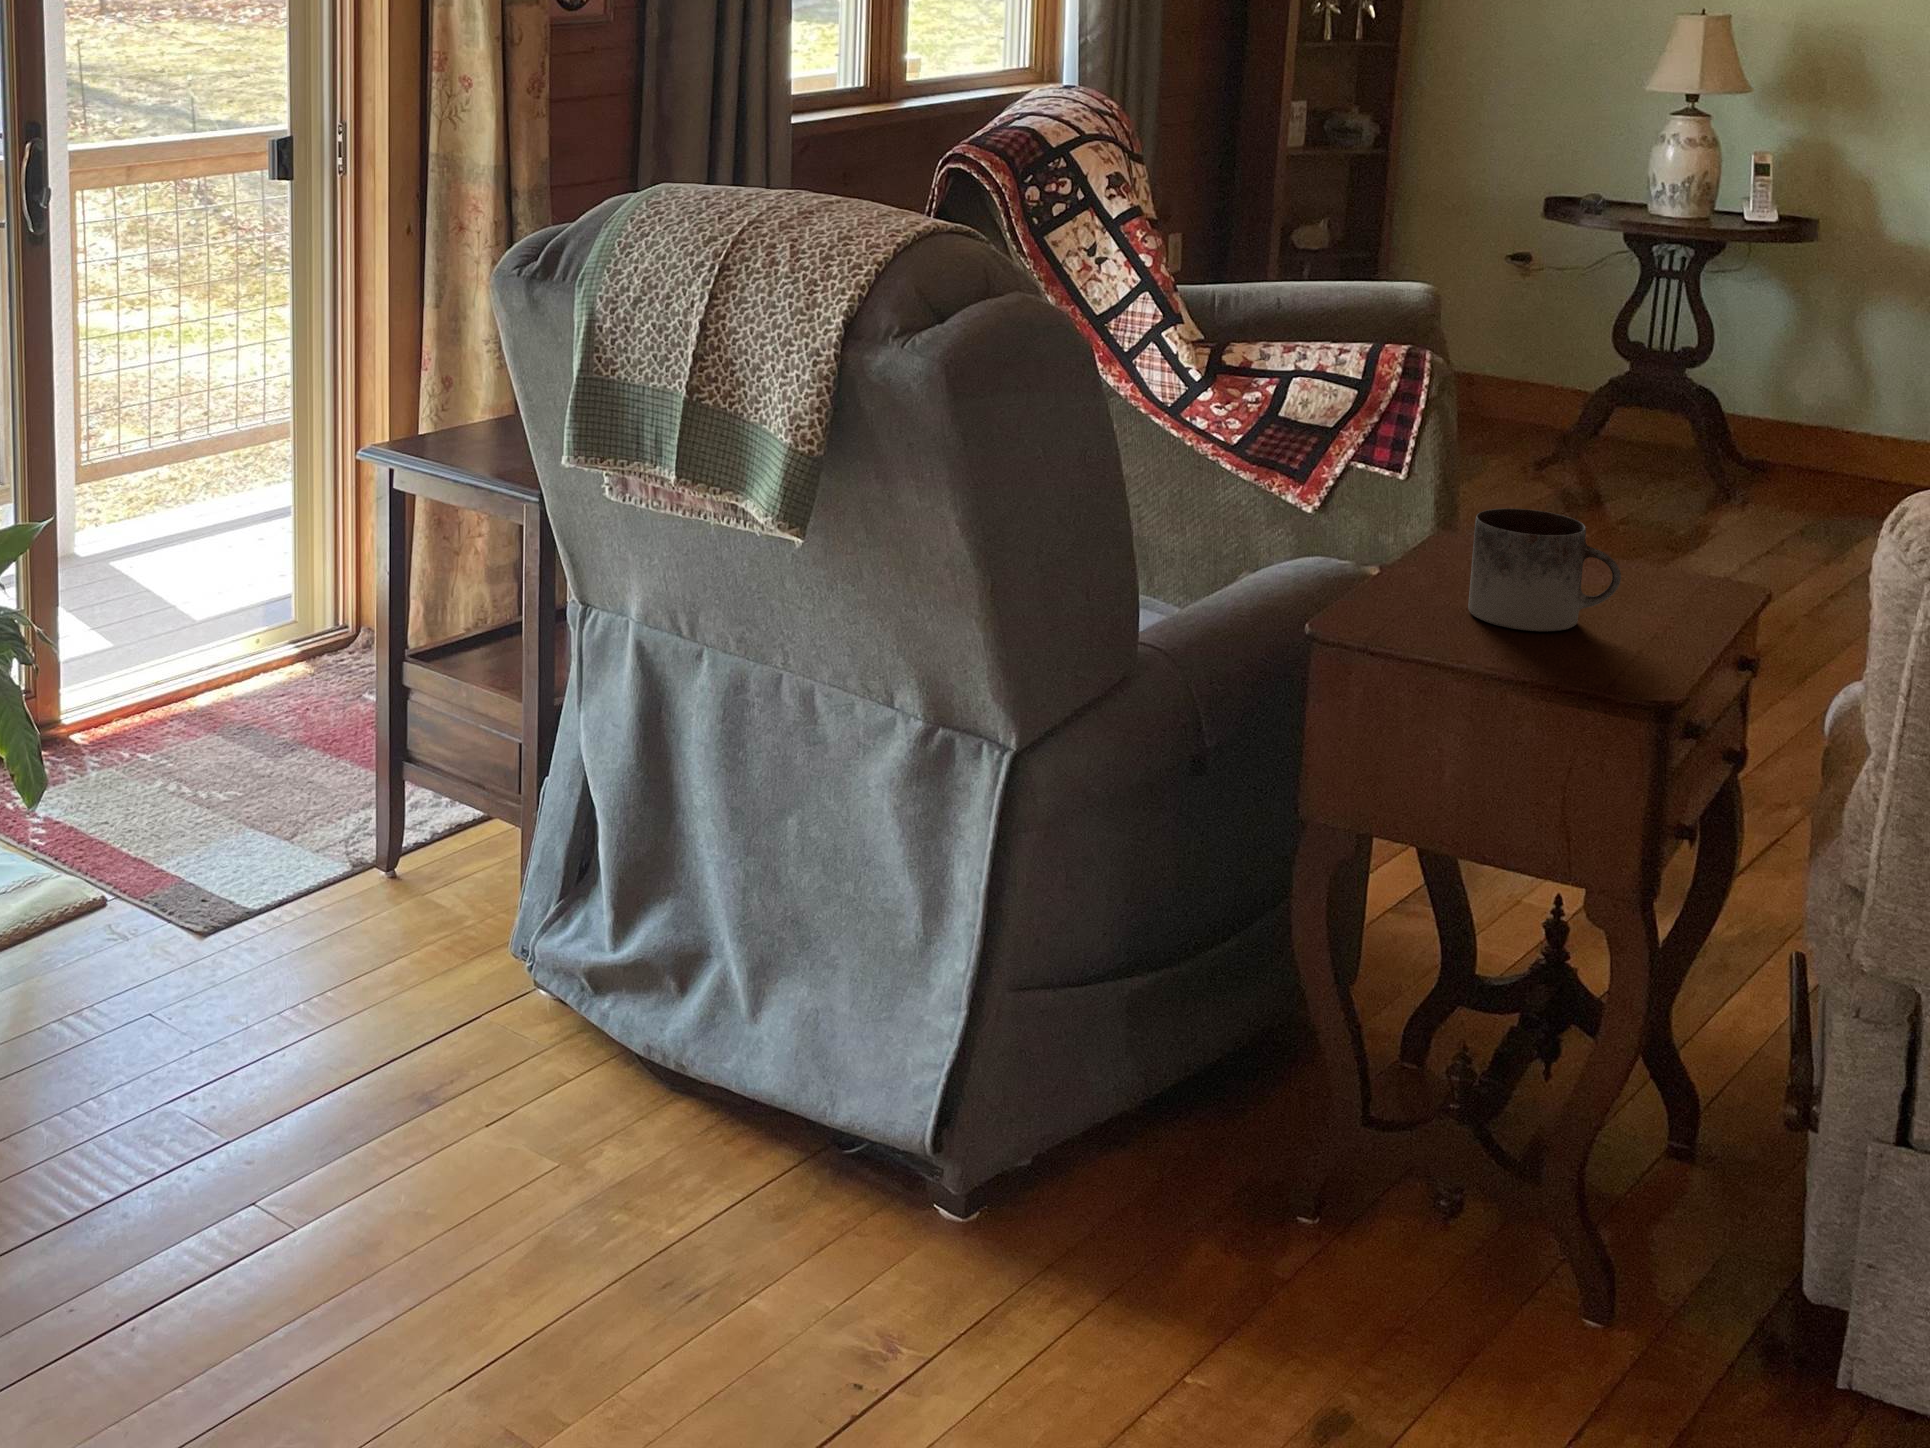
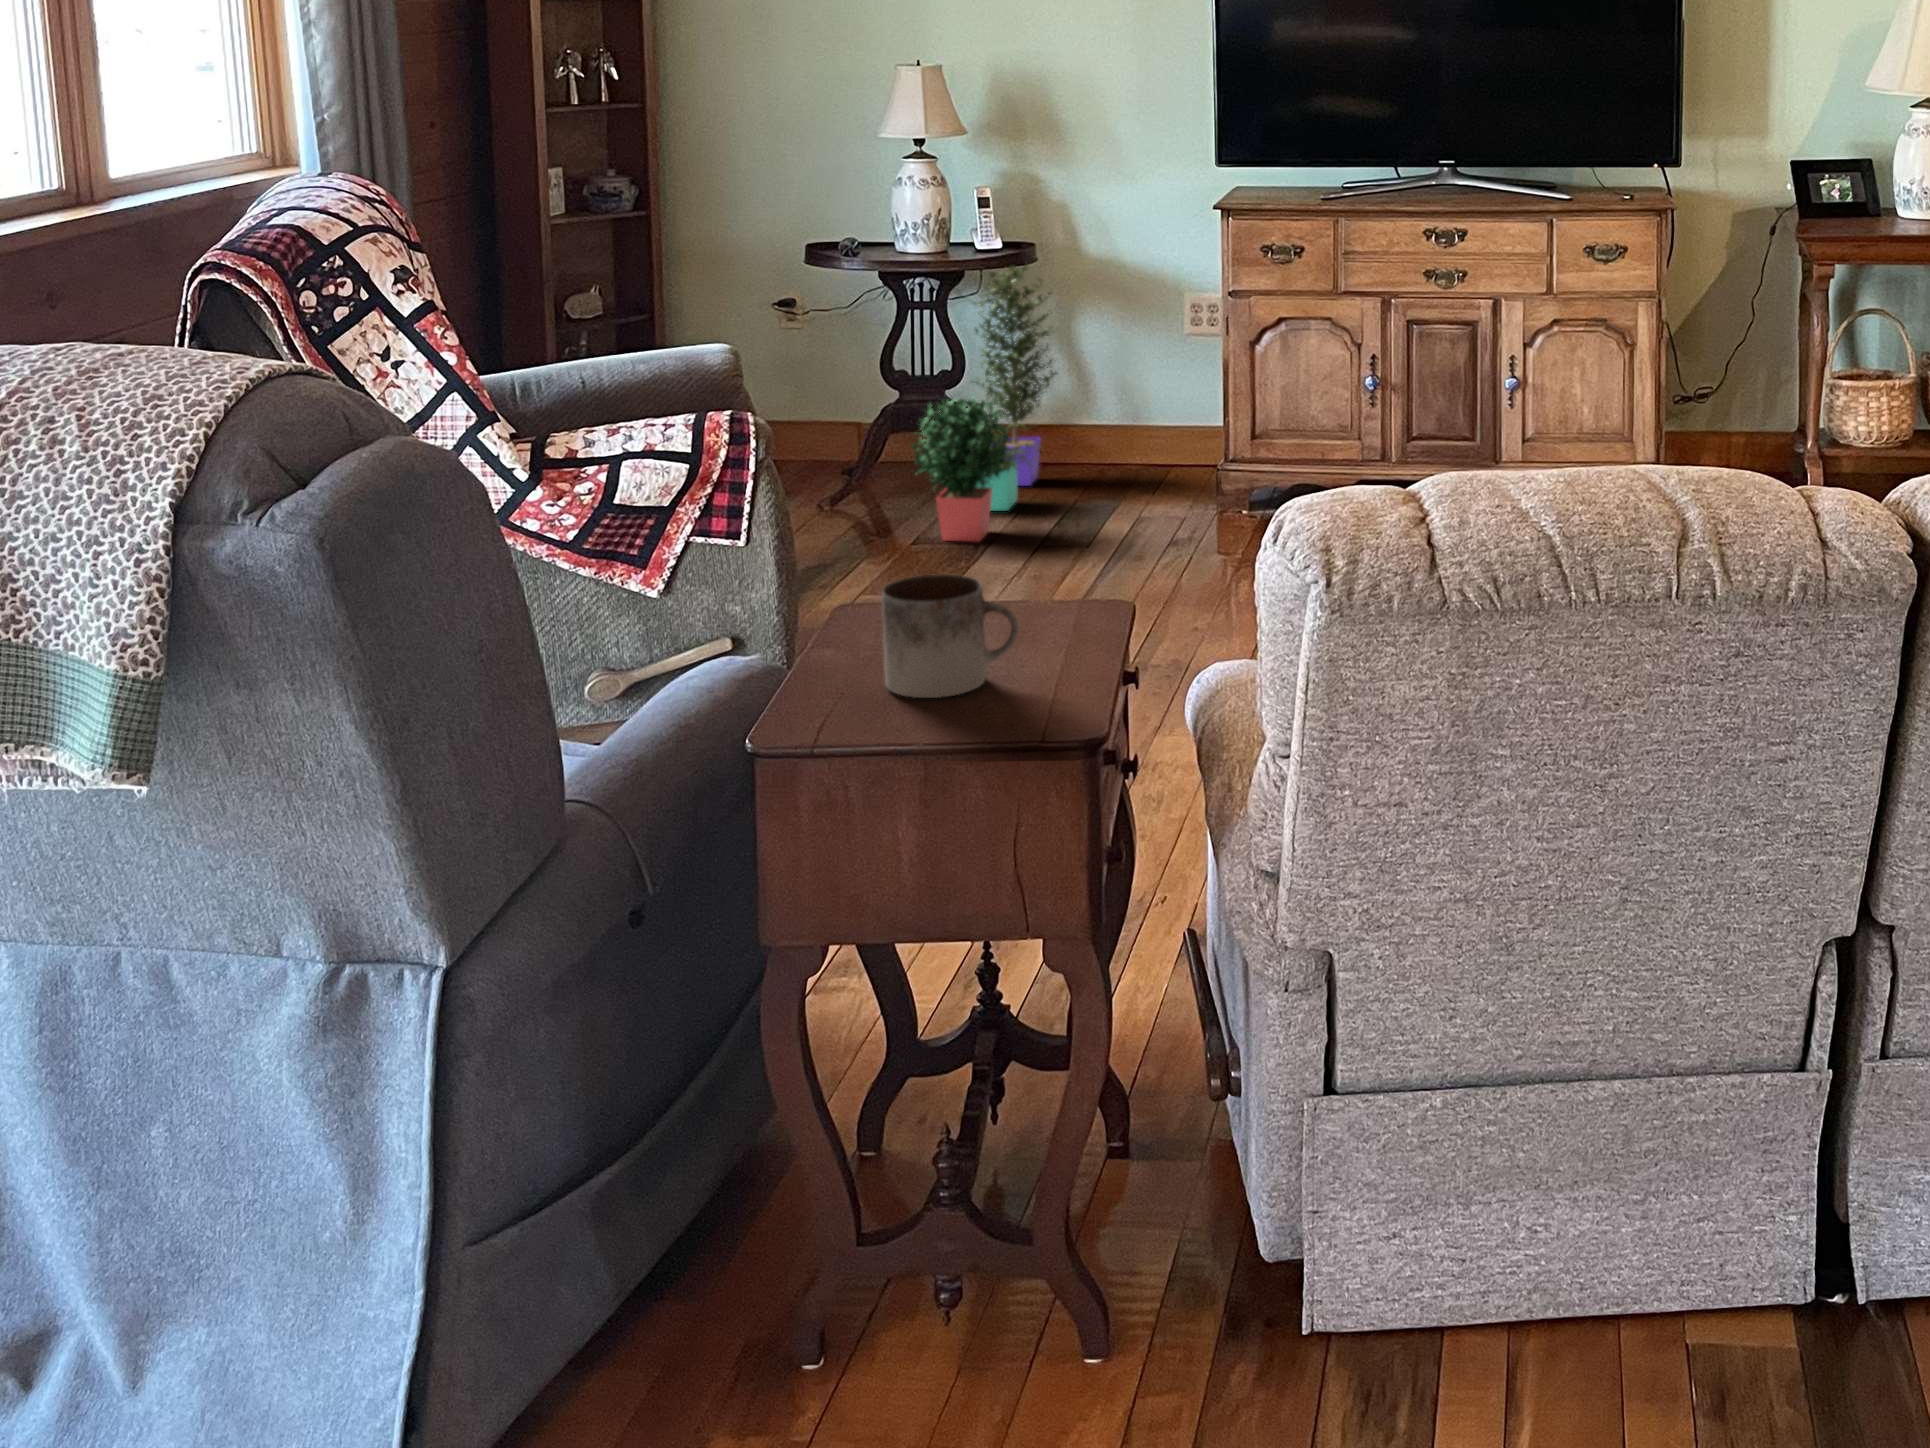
potted plant: none [1634,224,1843,533] -> present [912,265,1057,542]

